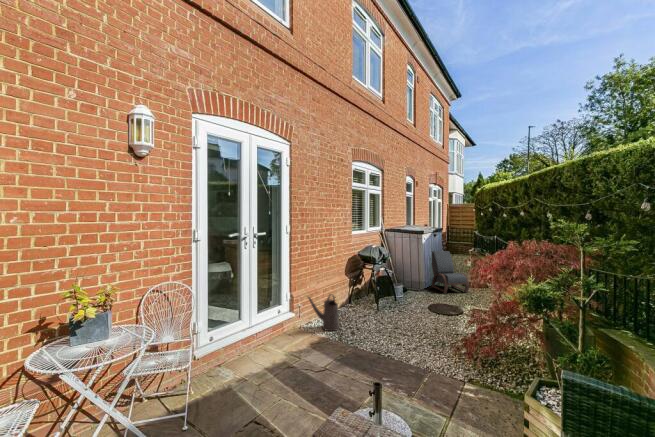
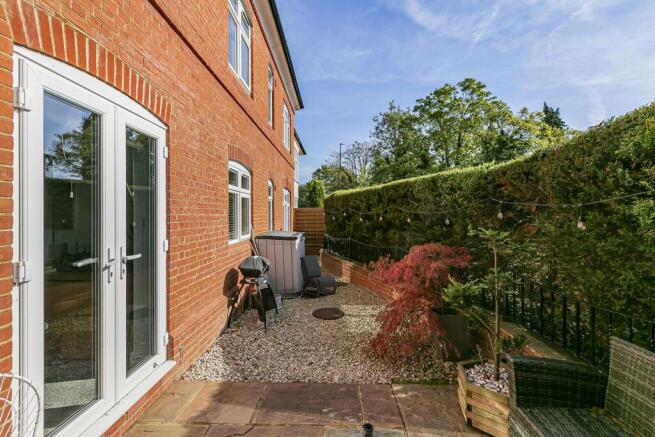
watering can: present [308,295,339,331] -> none [189,324,242,372]

